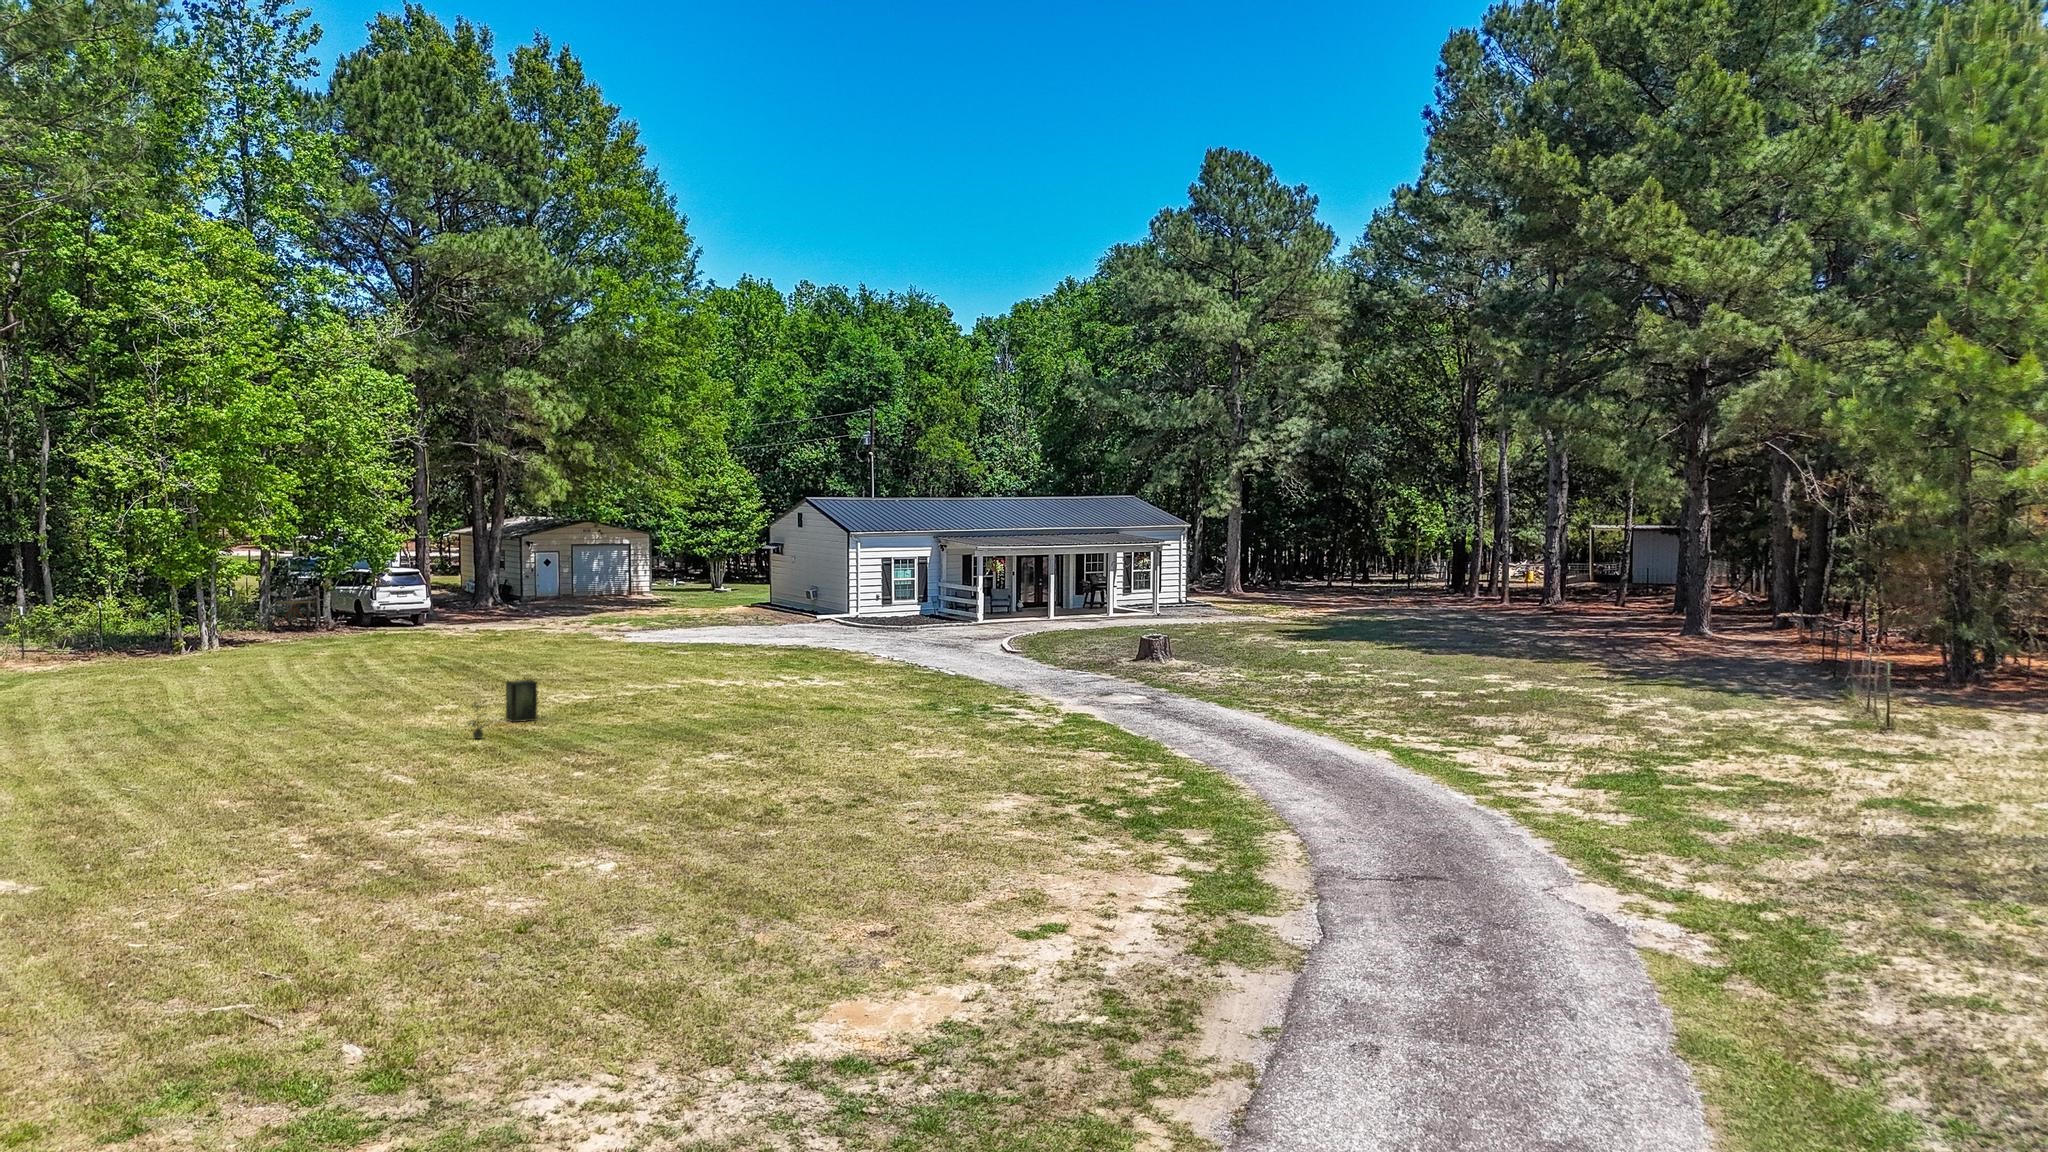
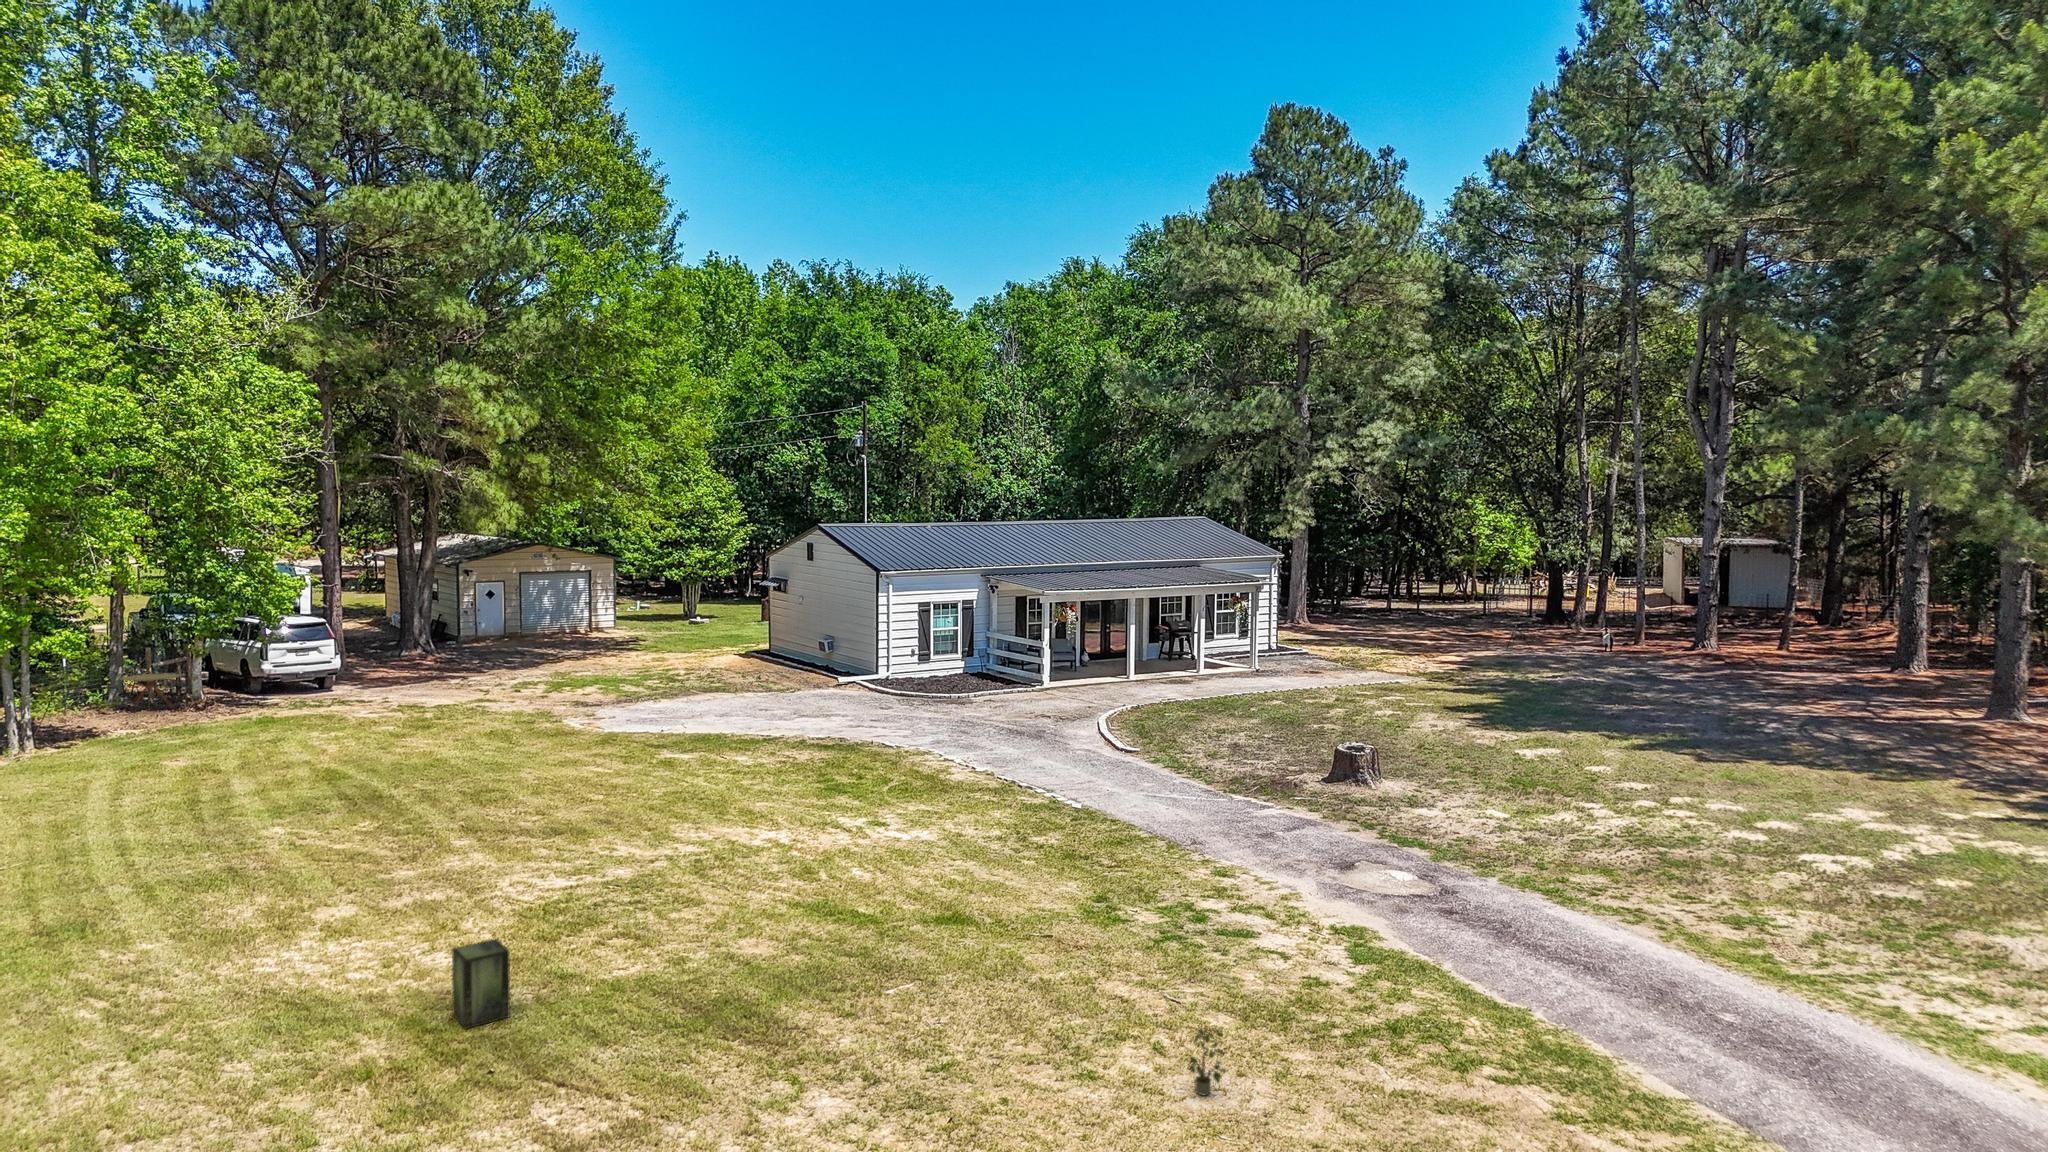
potted plant: present [468,704,483,739] -> present [1189,1029,1227,1095]

